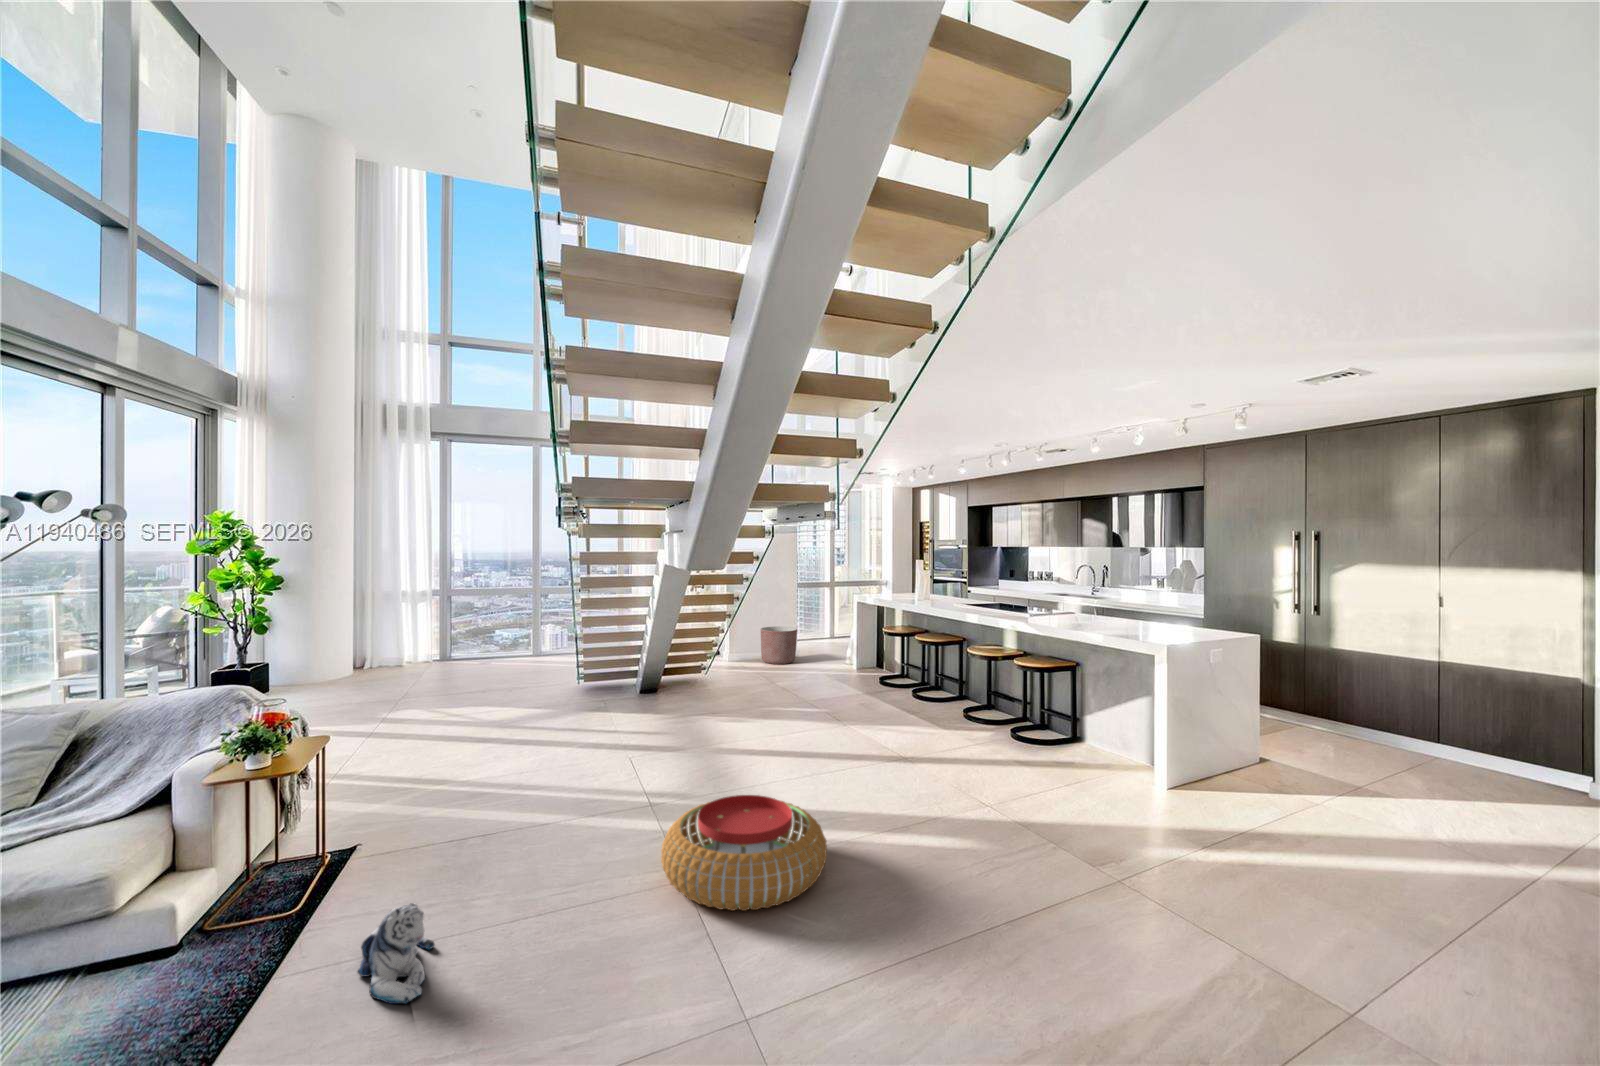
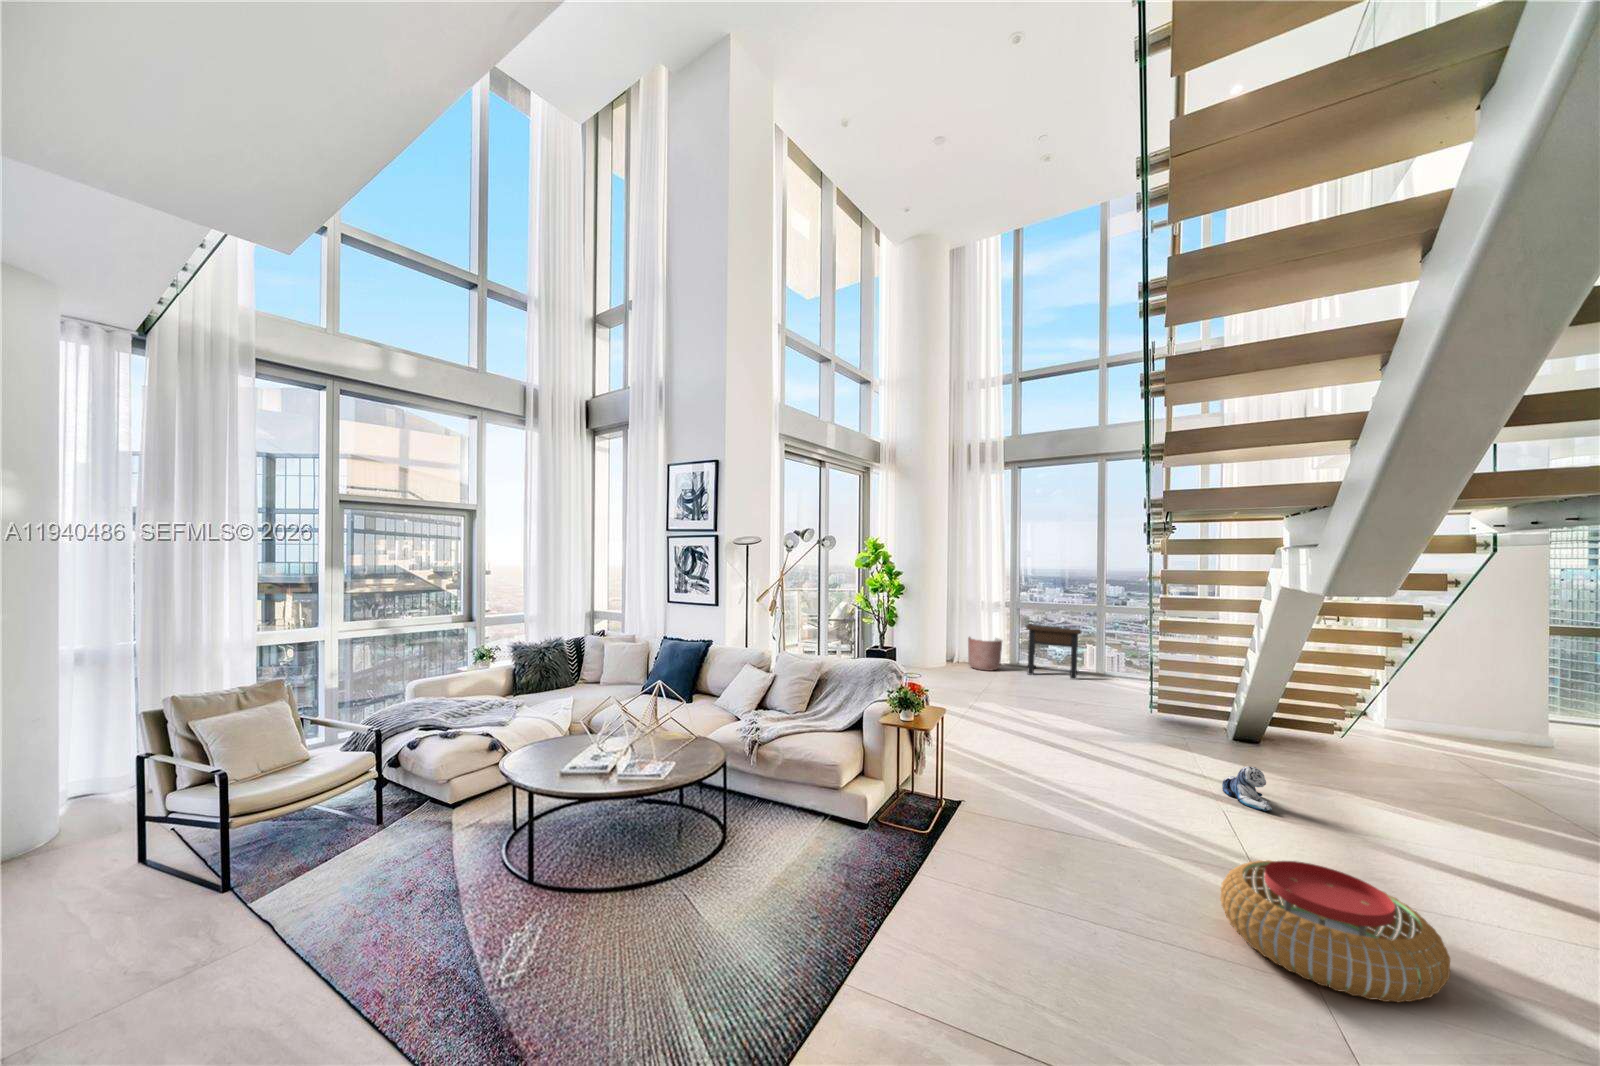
side table: none [462,608,526,669] -> present [1026,624,1081,679]
planter: present [760,626,797,664] -> present [968,636,1002,671]
plush toy: present [357,904,435,1004] -> present [1222,766,1272,811]

